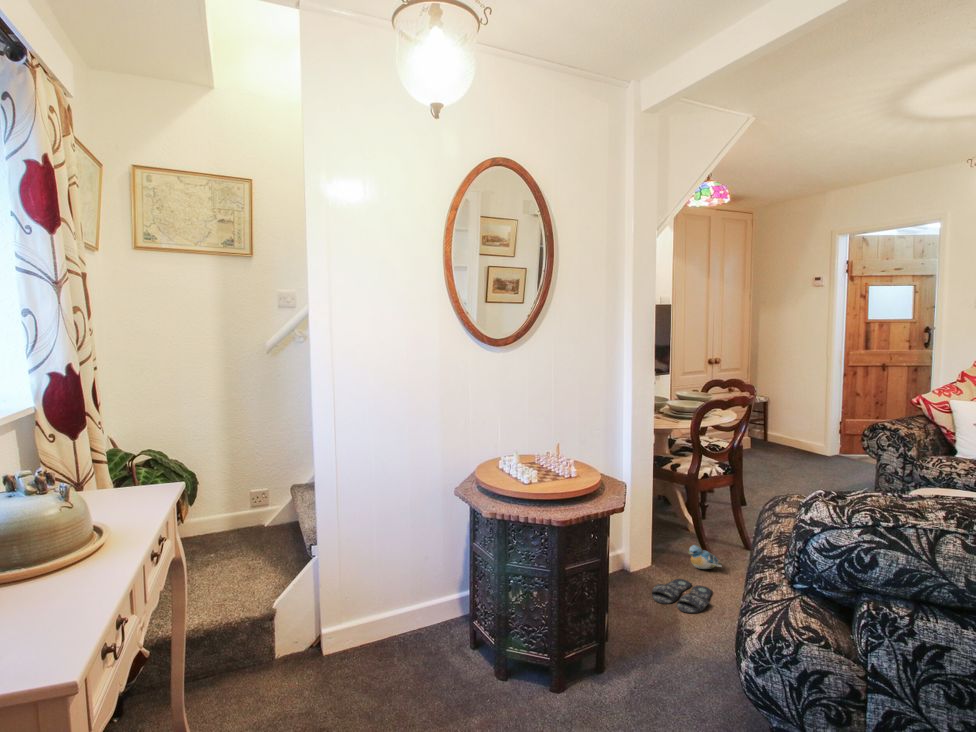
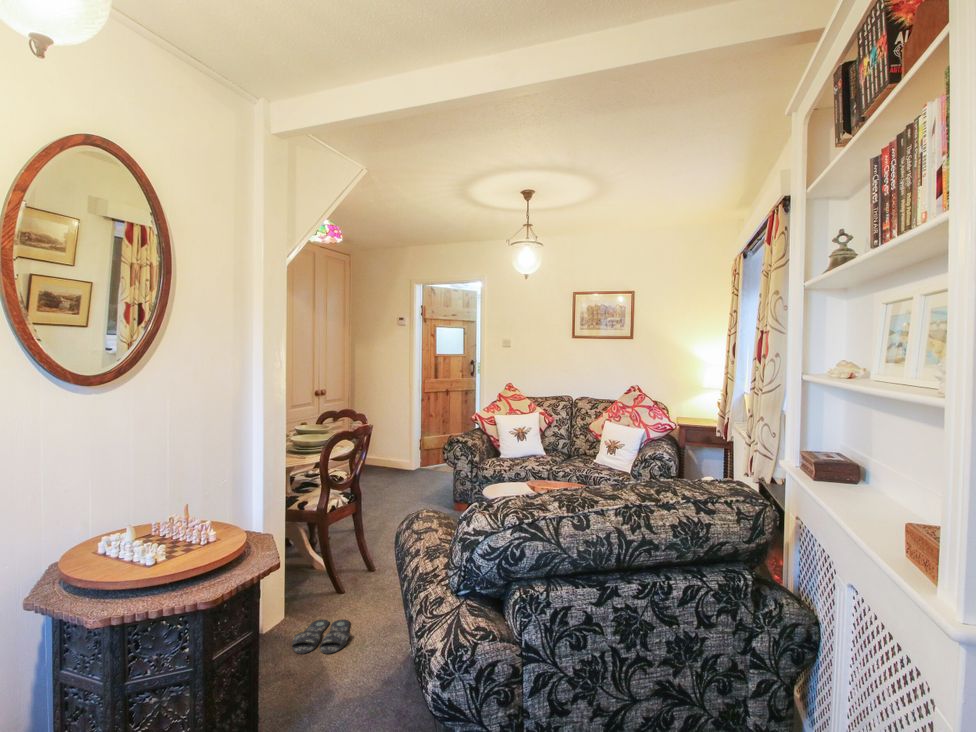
plush toy: present [688,545,722,569] -> none [322,580,354,603]

